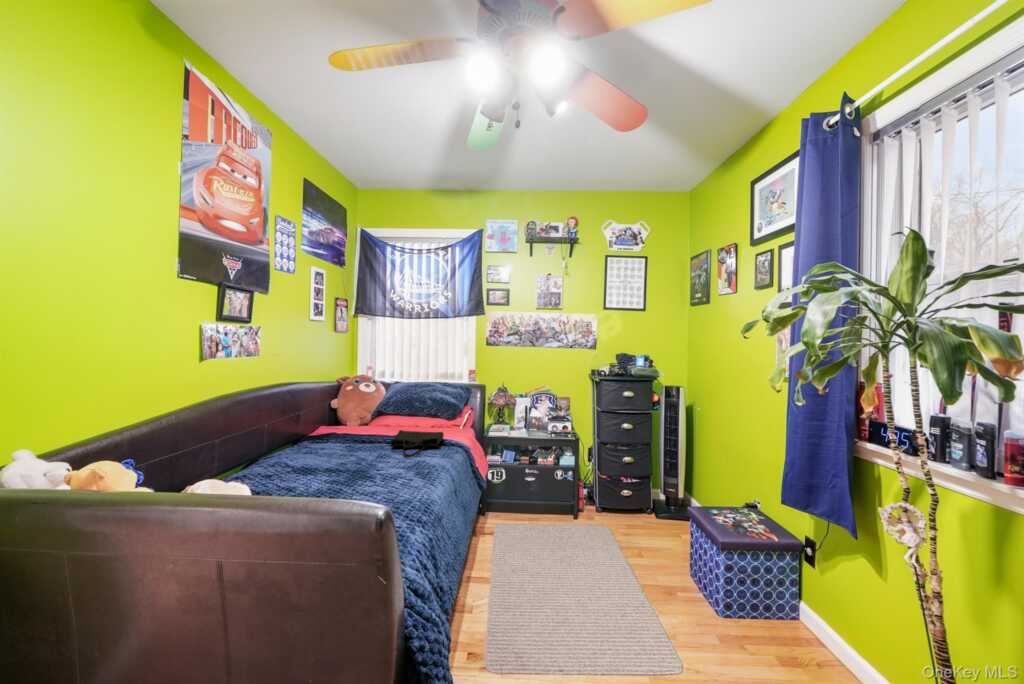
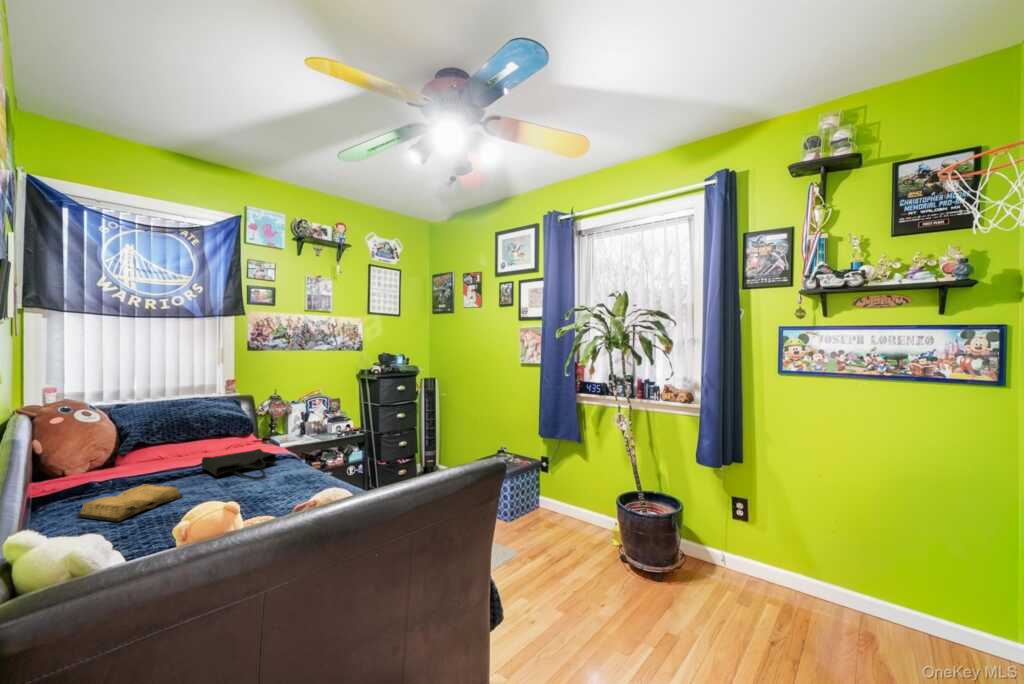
diary: none [302,441,354,463] -> present [76,484,183,522]

